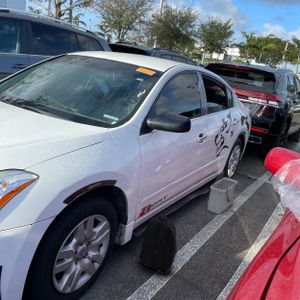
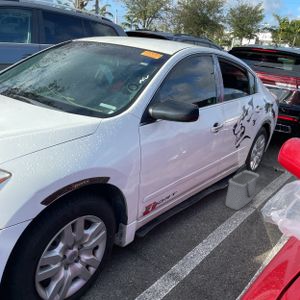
backpack: present [139,215,177,274] -> none [143,214,186,279]

